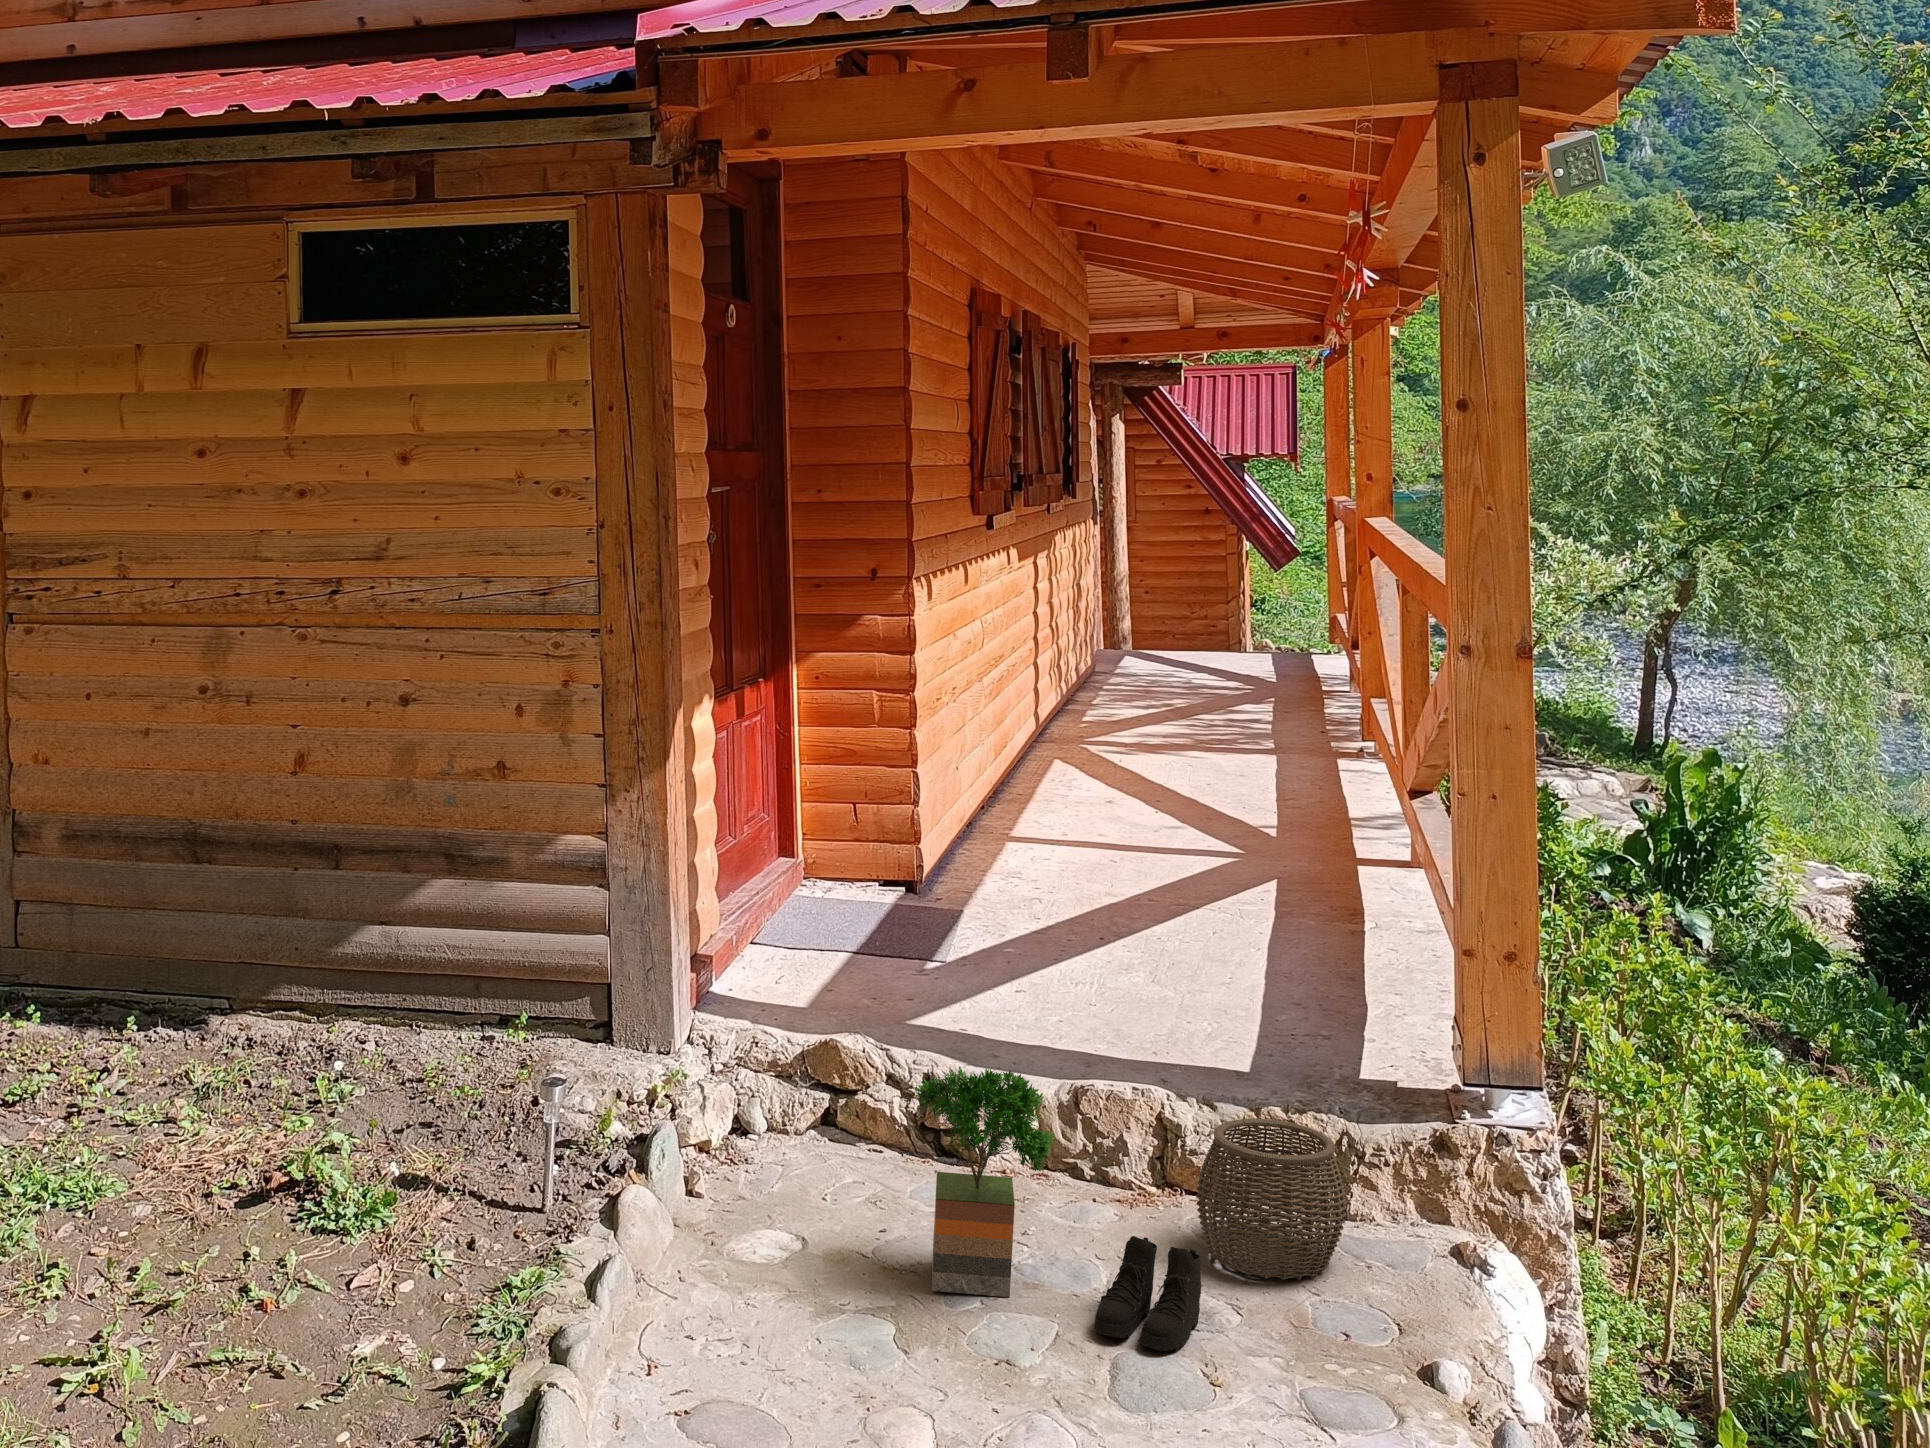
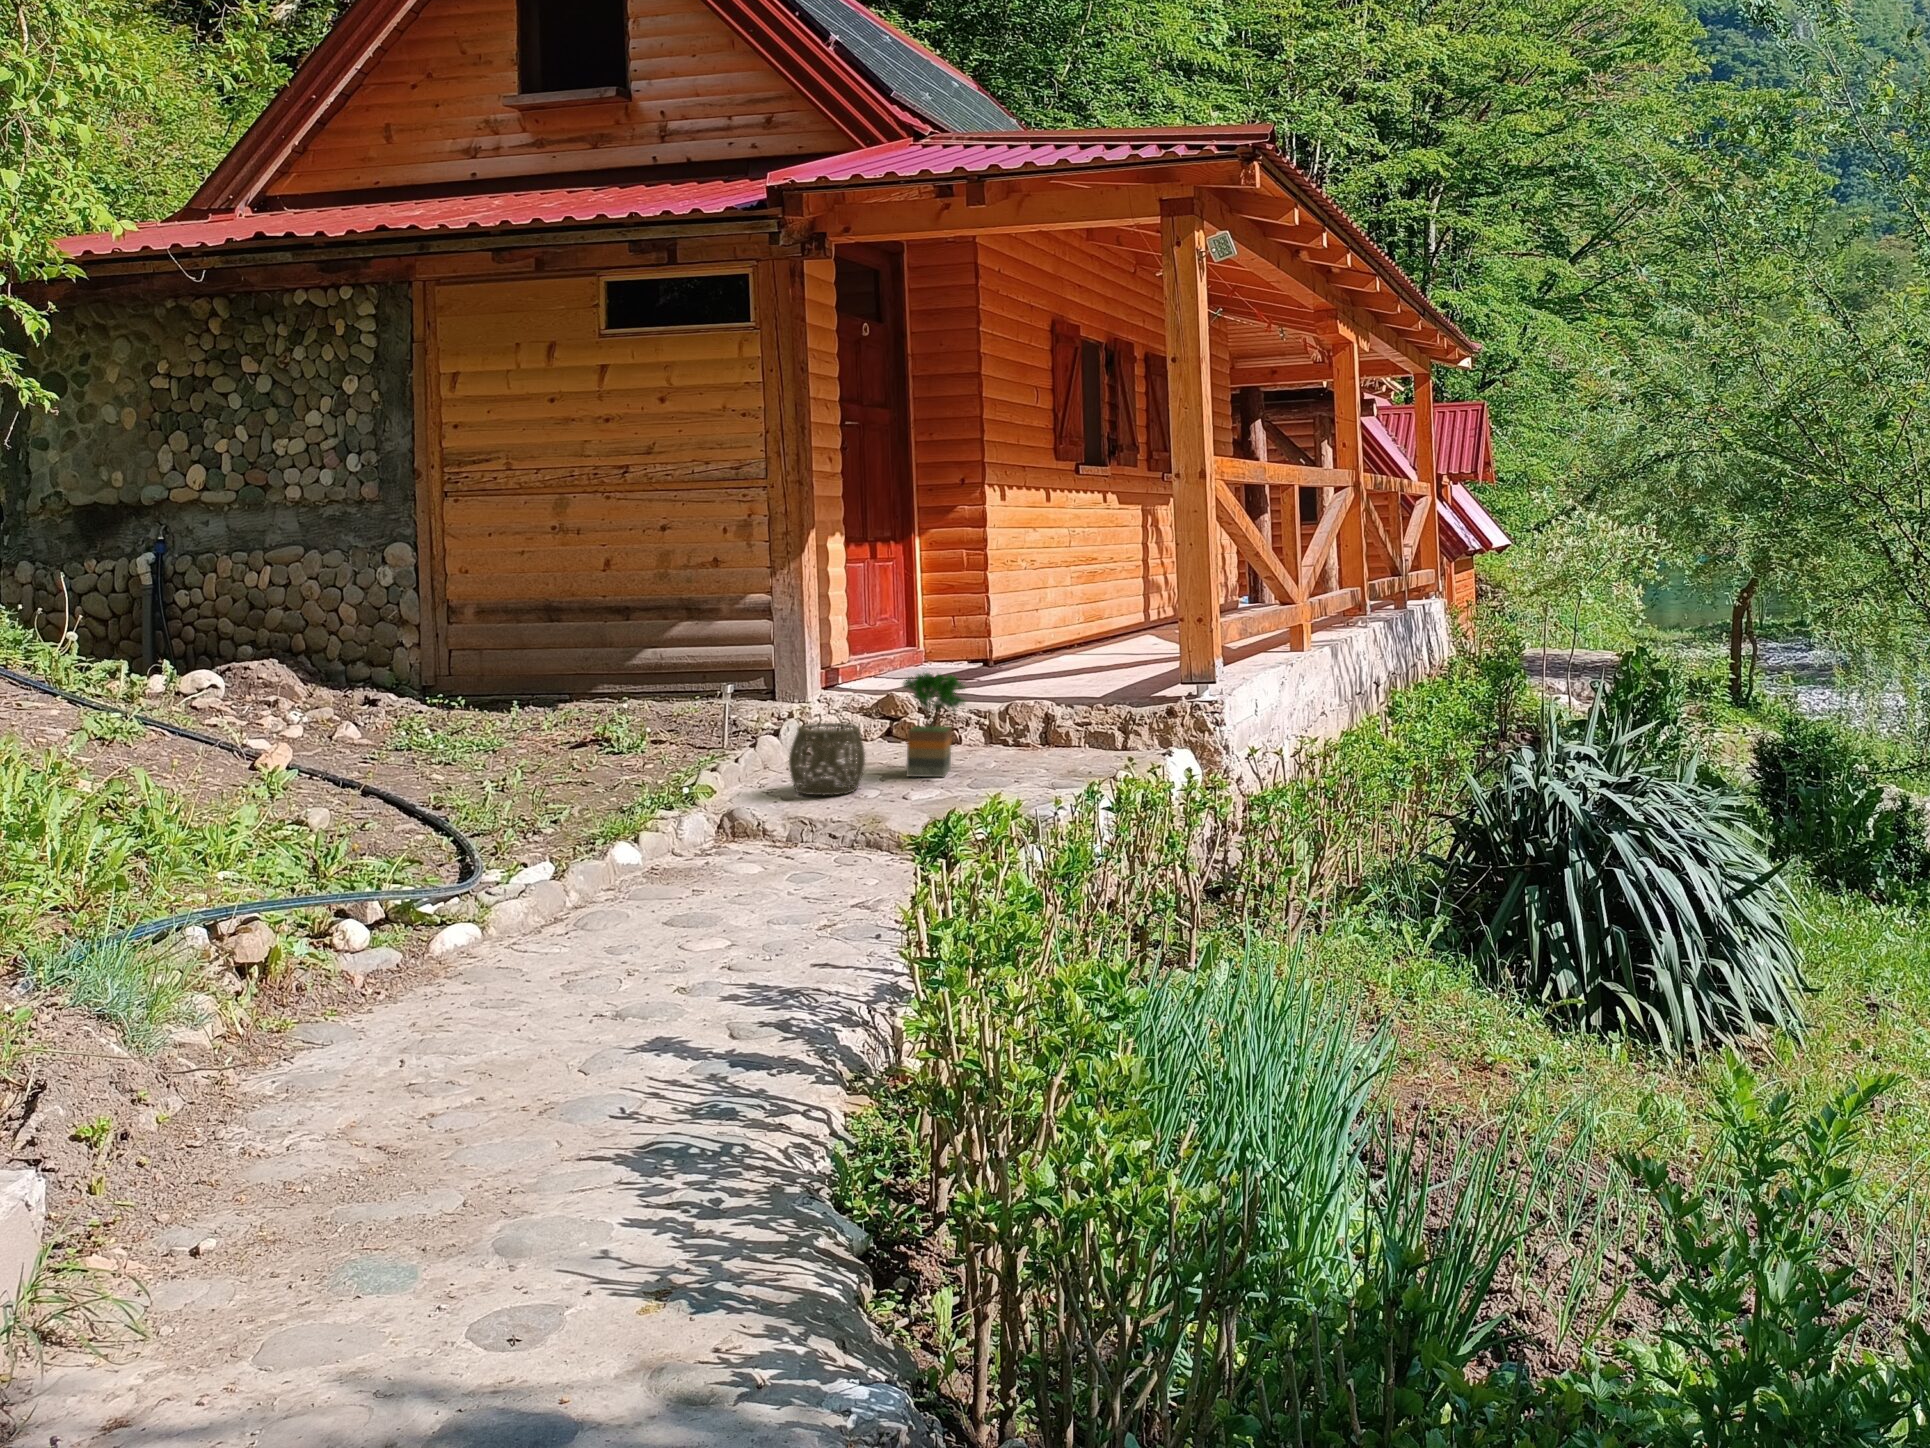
woven basket: present [1196,1119,1347,1280] -> present [789,723,865,796]
boots: present [1094,1236,1201,1351] -> none [976,741,1031,786]

